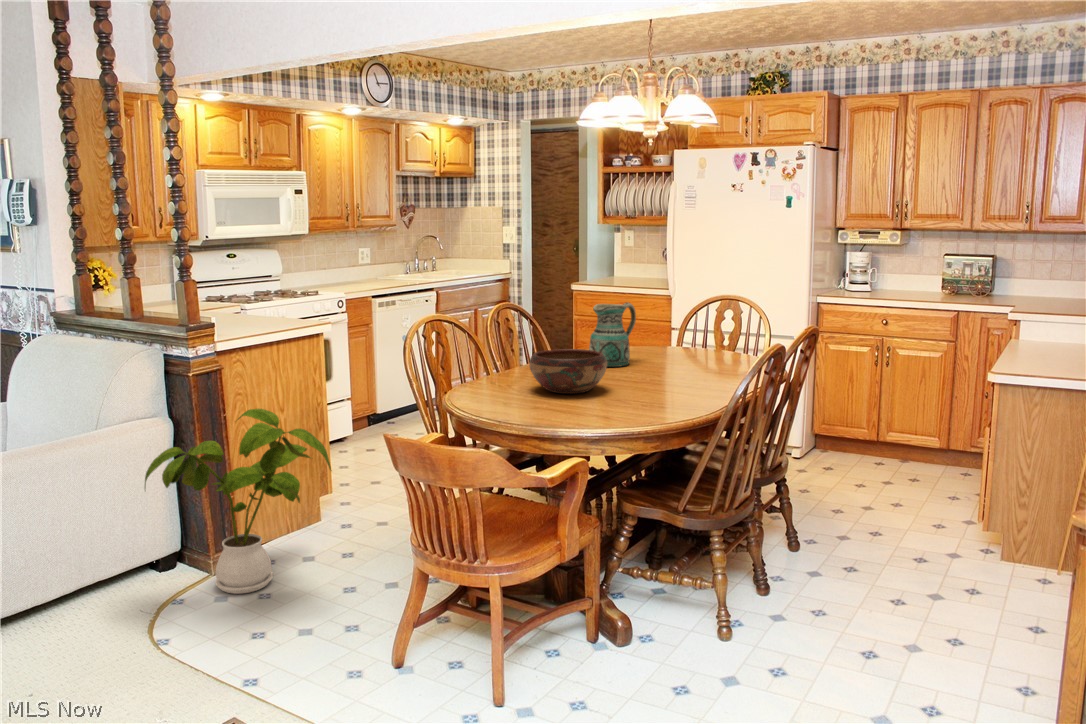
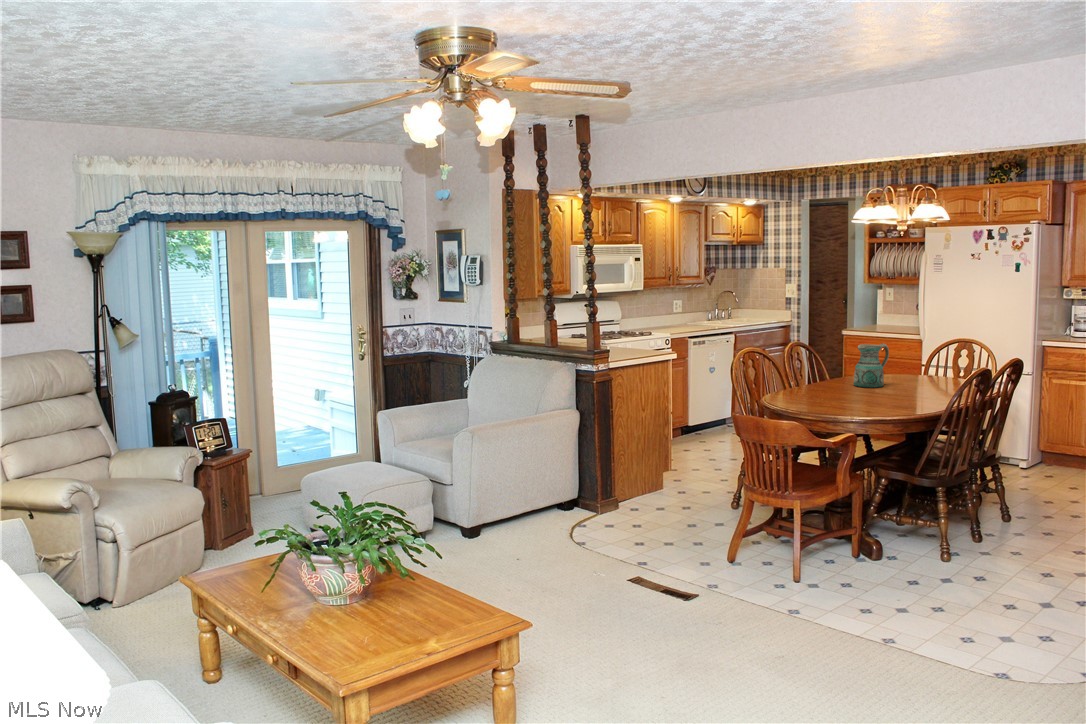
decorative bowl: present [529,349,607,394] -> none [813,373,866,401]
house plant: present [145,409,332,594] -> none [573,405,686,519]

